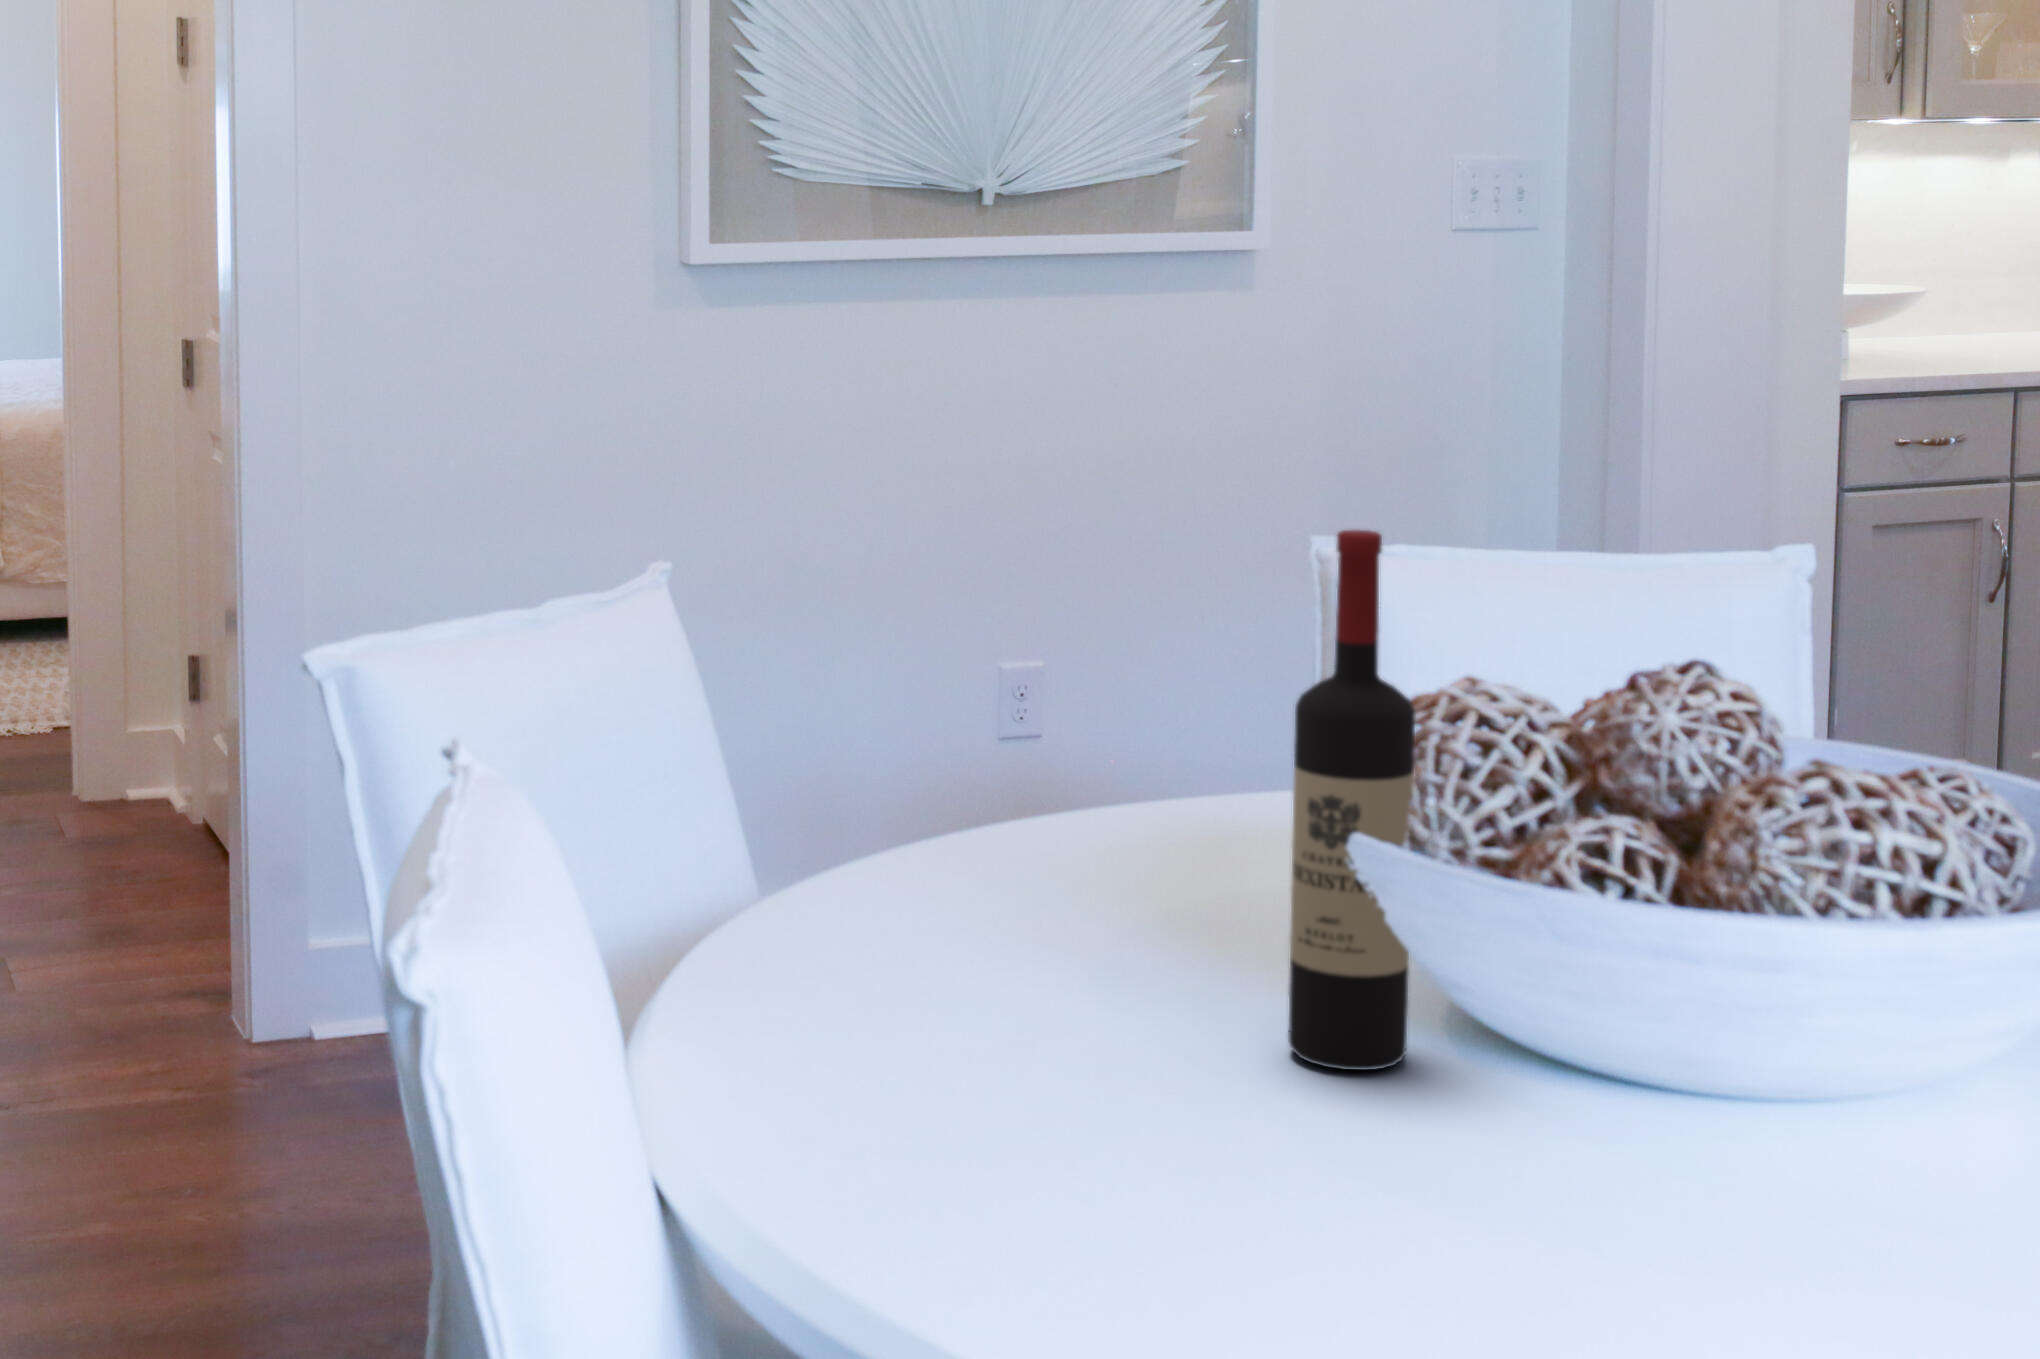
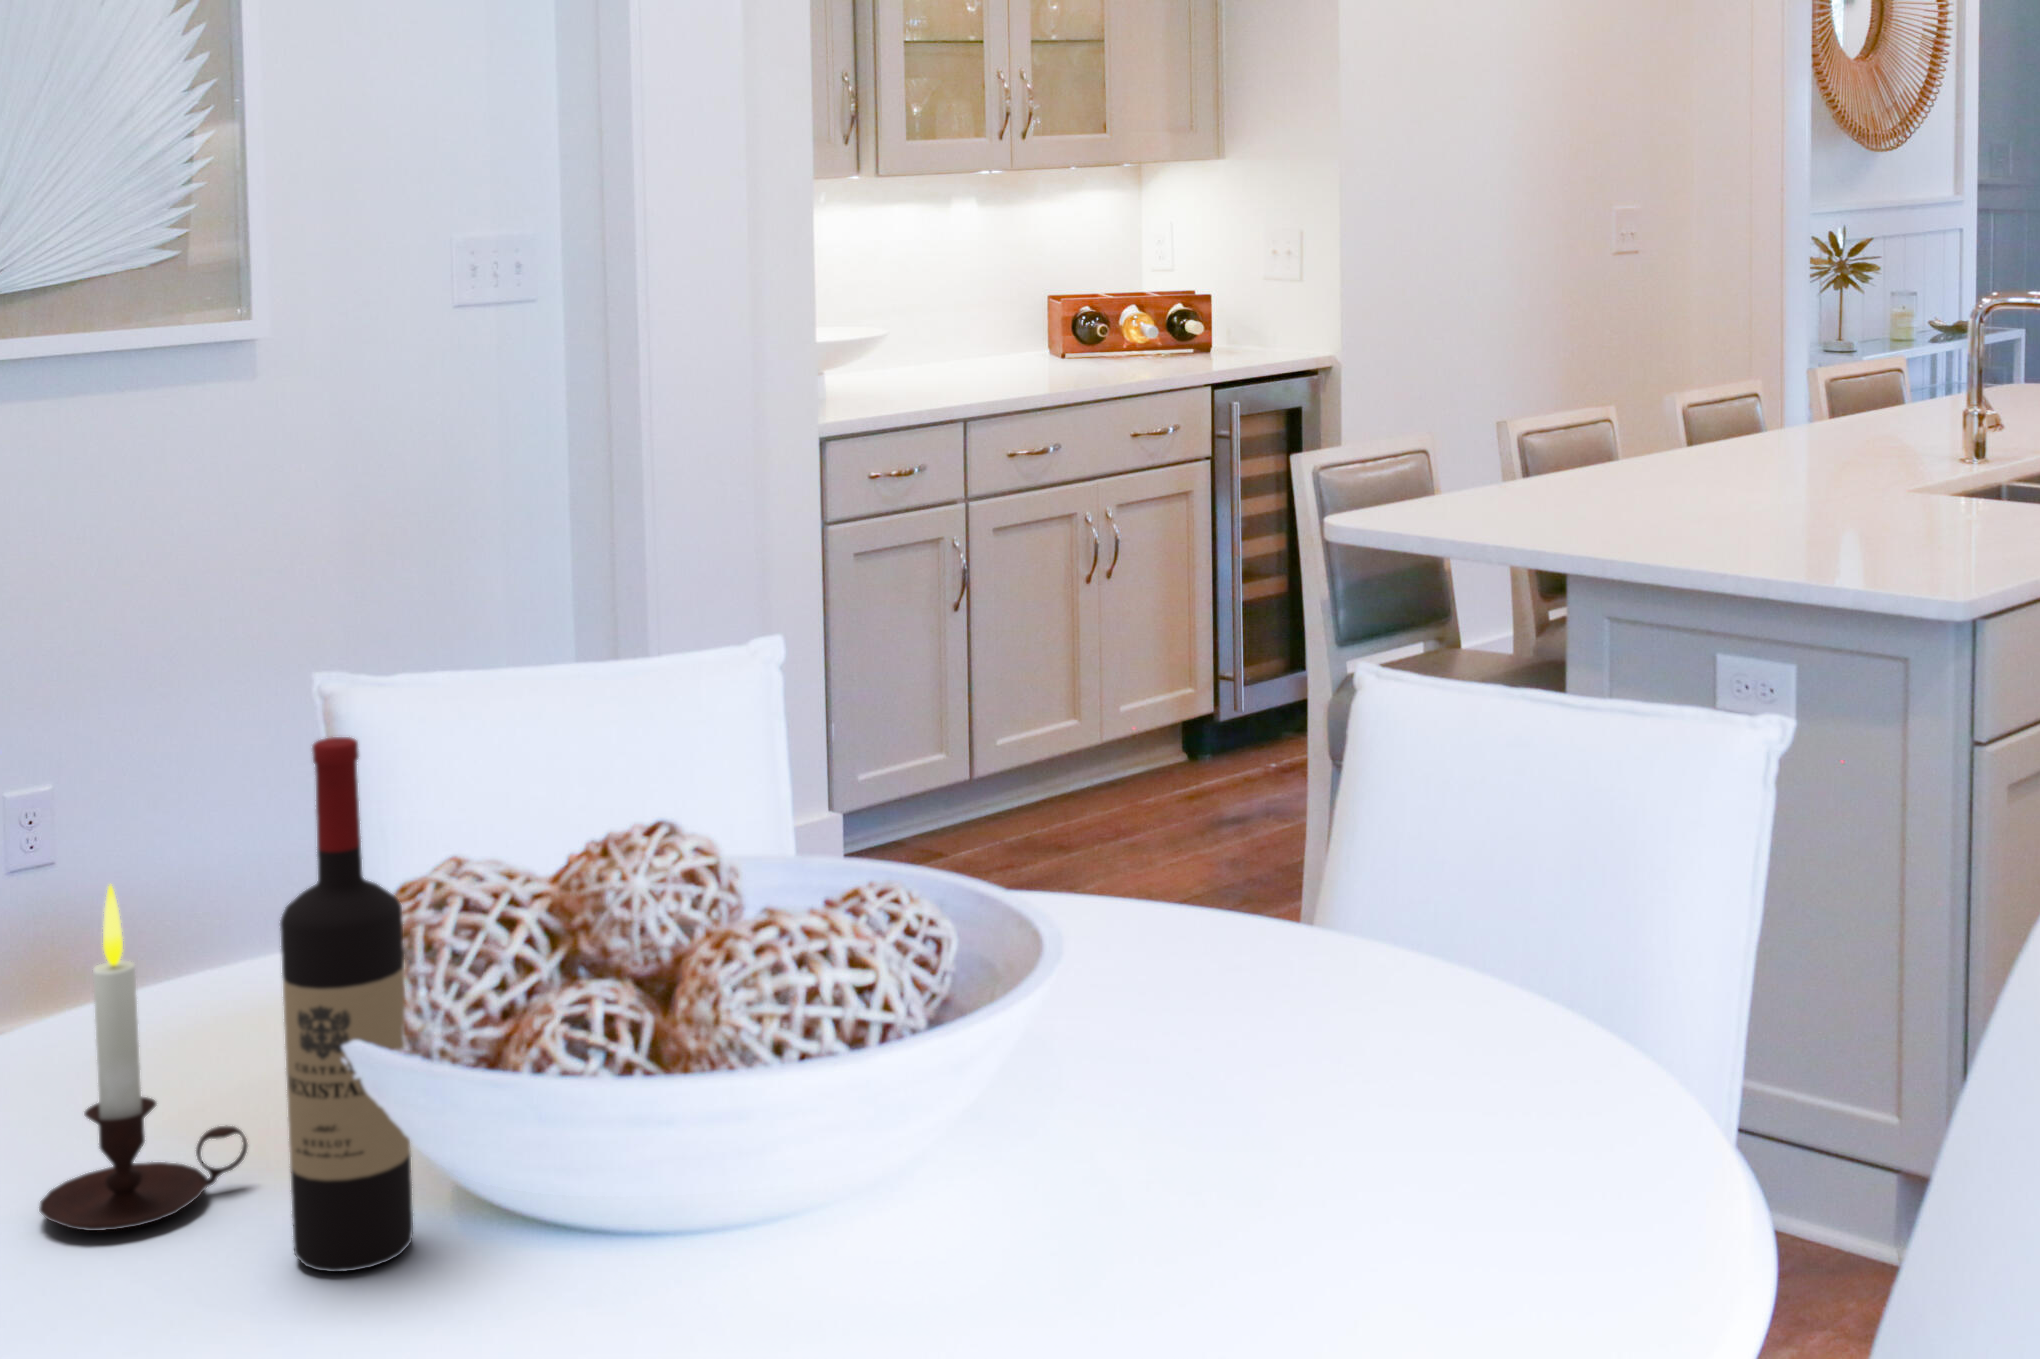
candle: none [1045,661,1239,996] -> present [39,884,248,1231]

